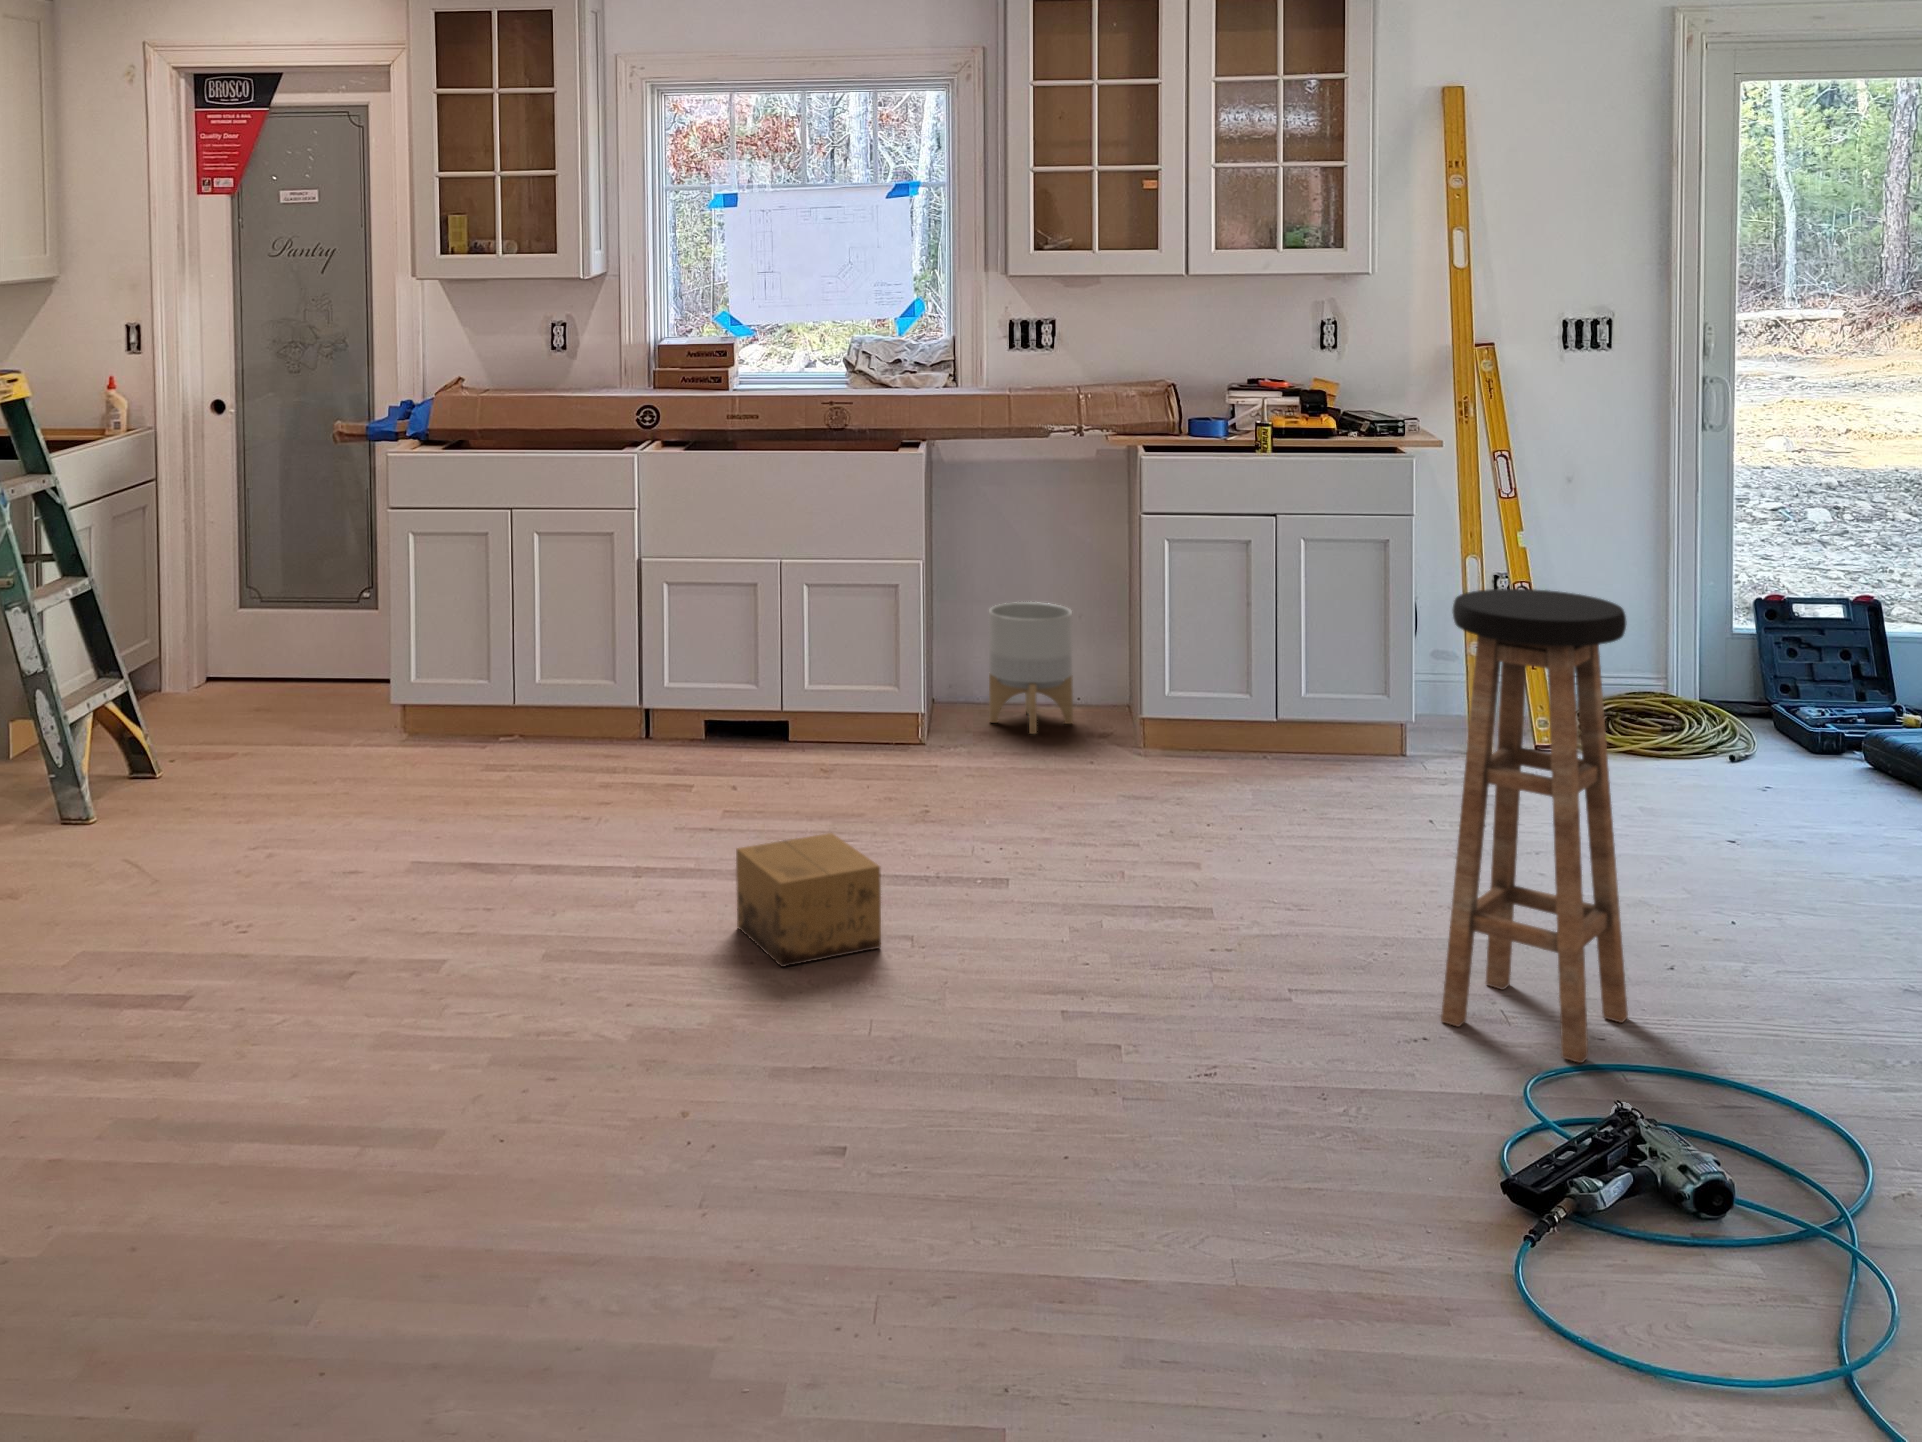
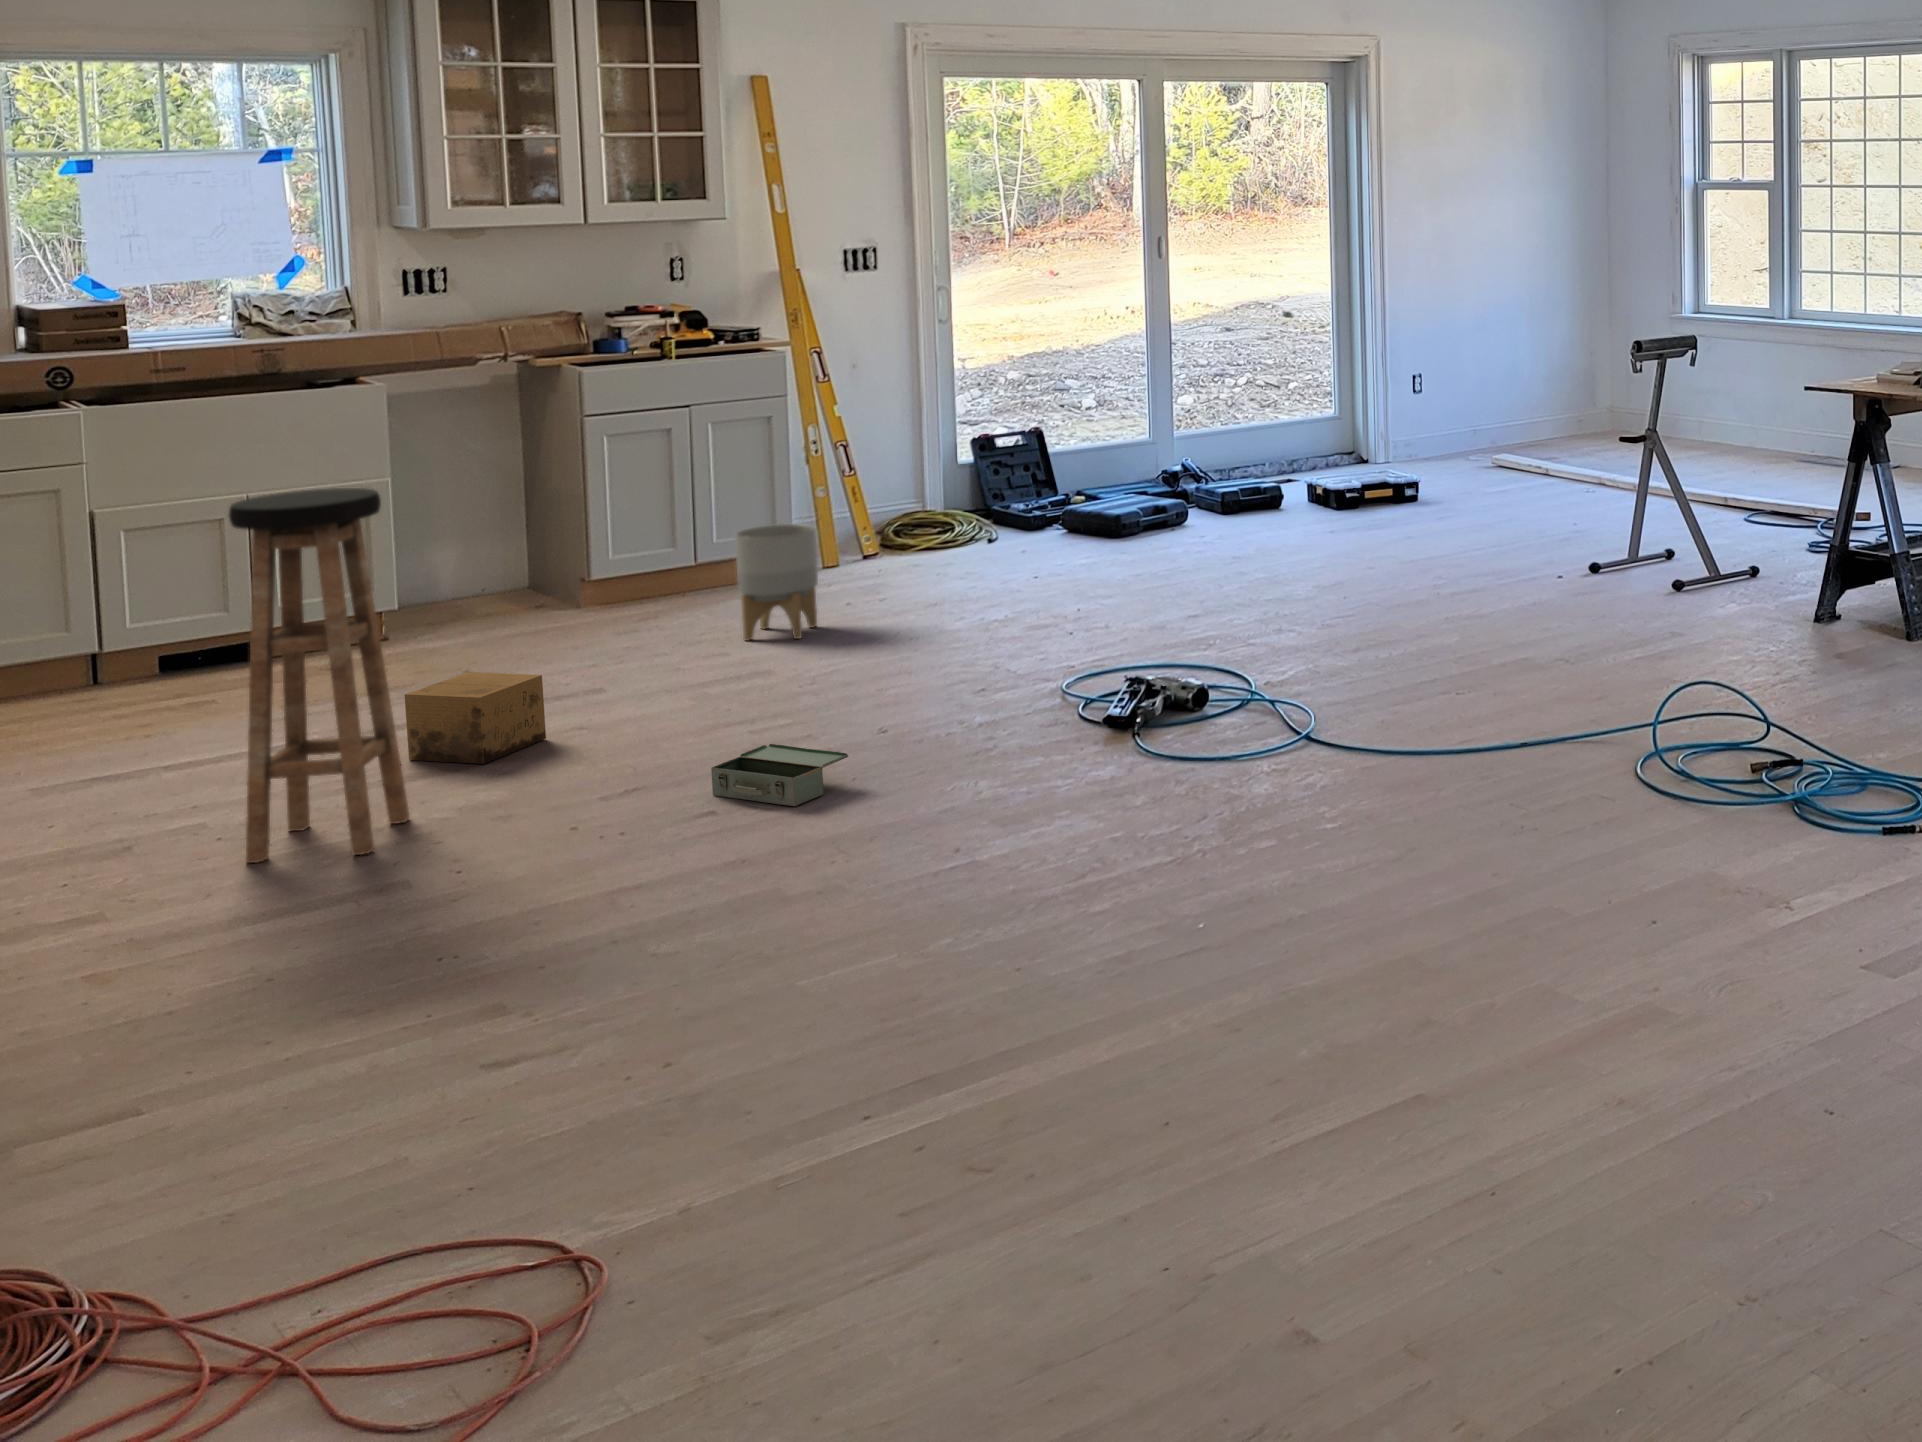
bar stool: present [1441,589,1628,1063] -> present [229,488,410,863]
planter: present [989,602,1073,734] -> present [735,524,818,641]
toolbox: none [909,1098,1082,1244] -> present [711,744,848,806]

